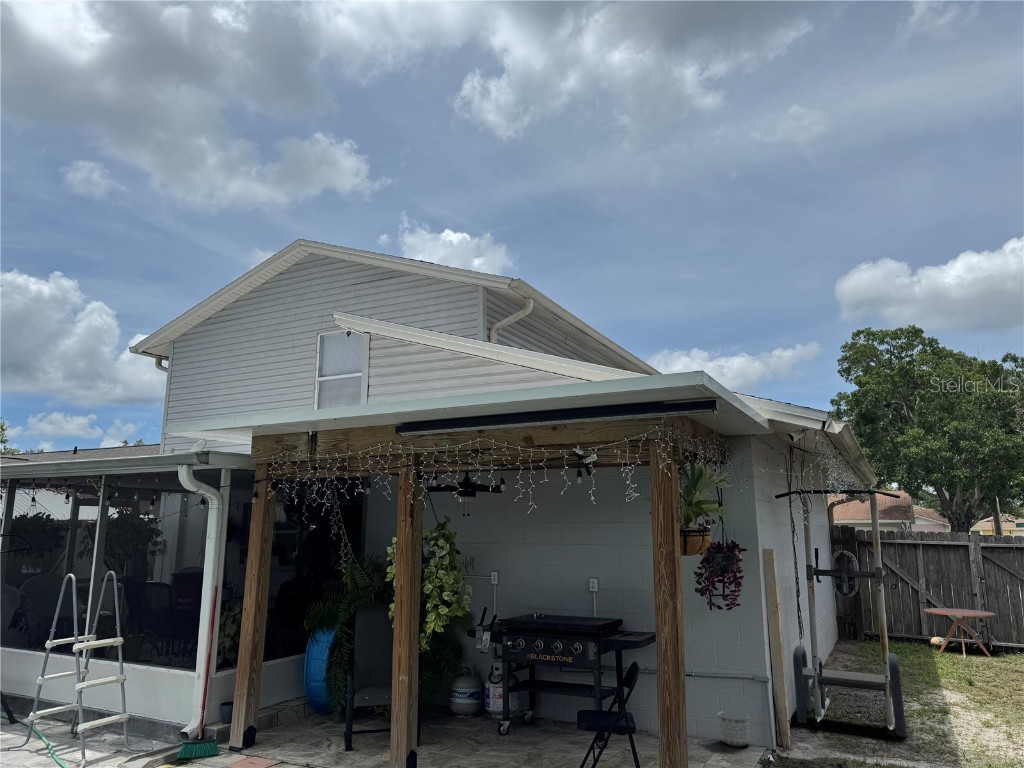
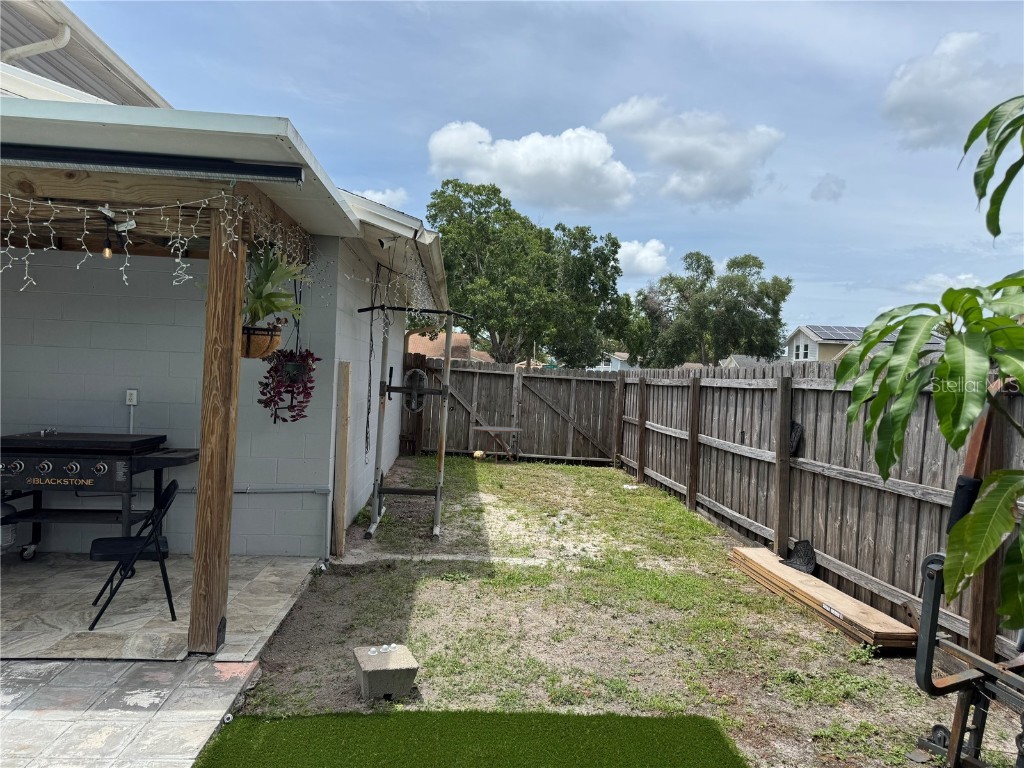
bench: present [793,645,907,737] -> none [355,460,453,536]
planter: present [718,712,750,746] -> none [269,531,305,567]

